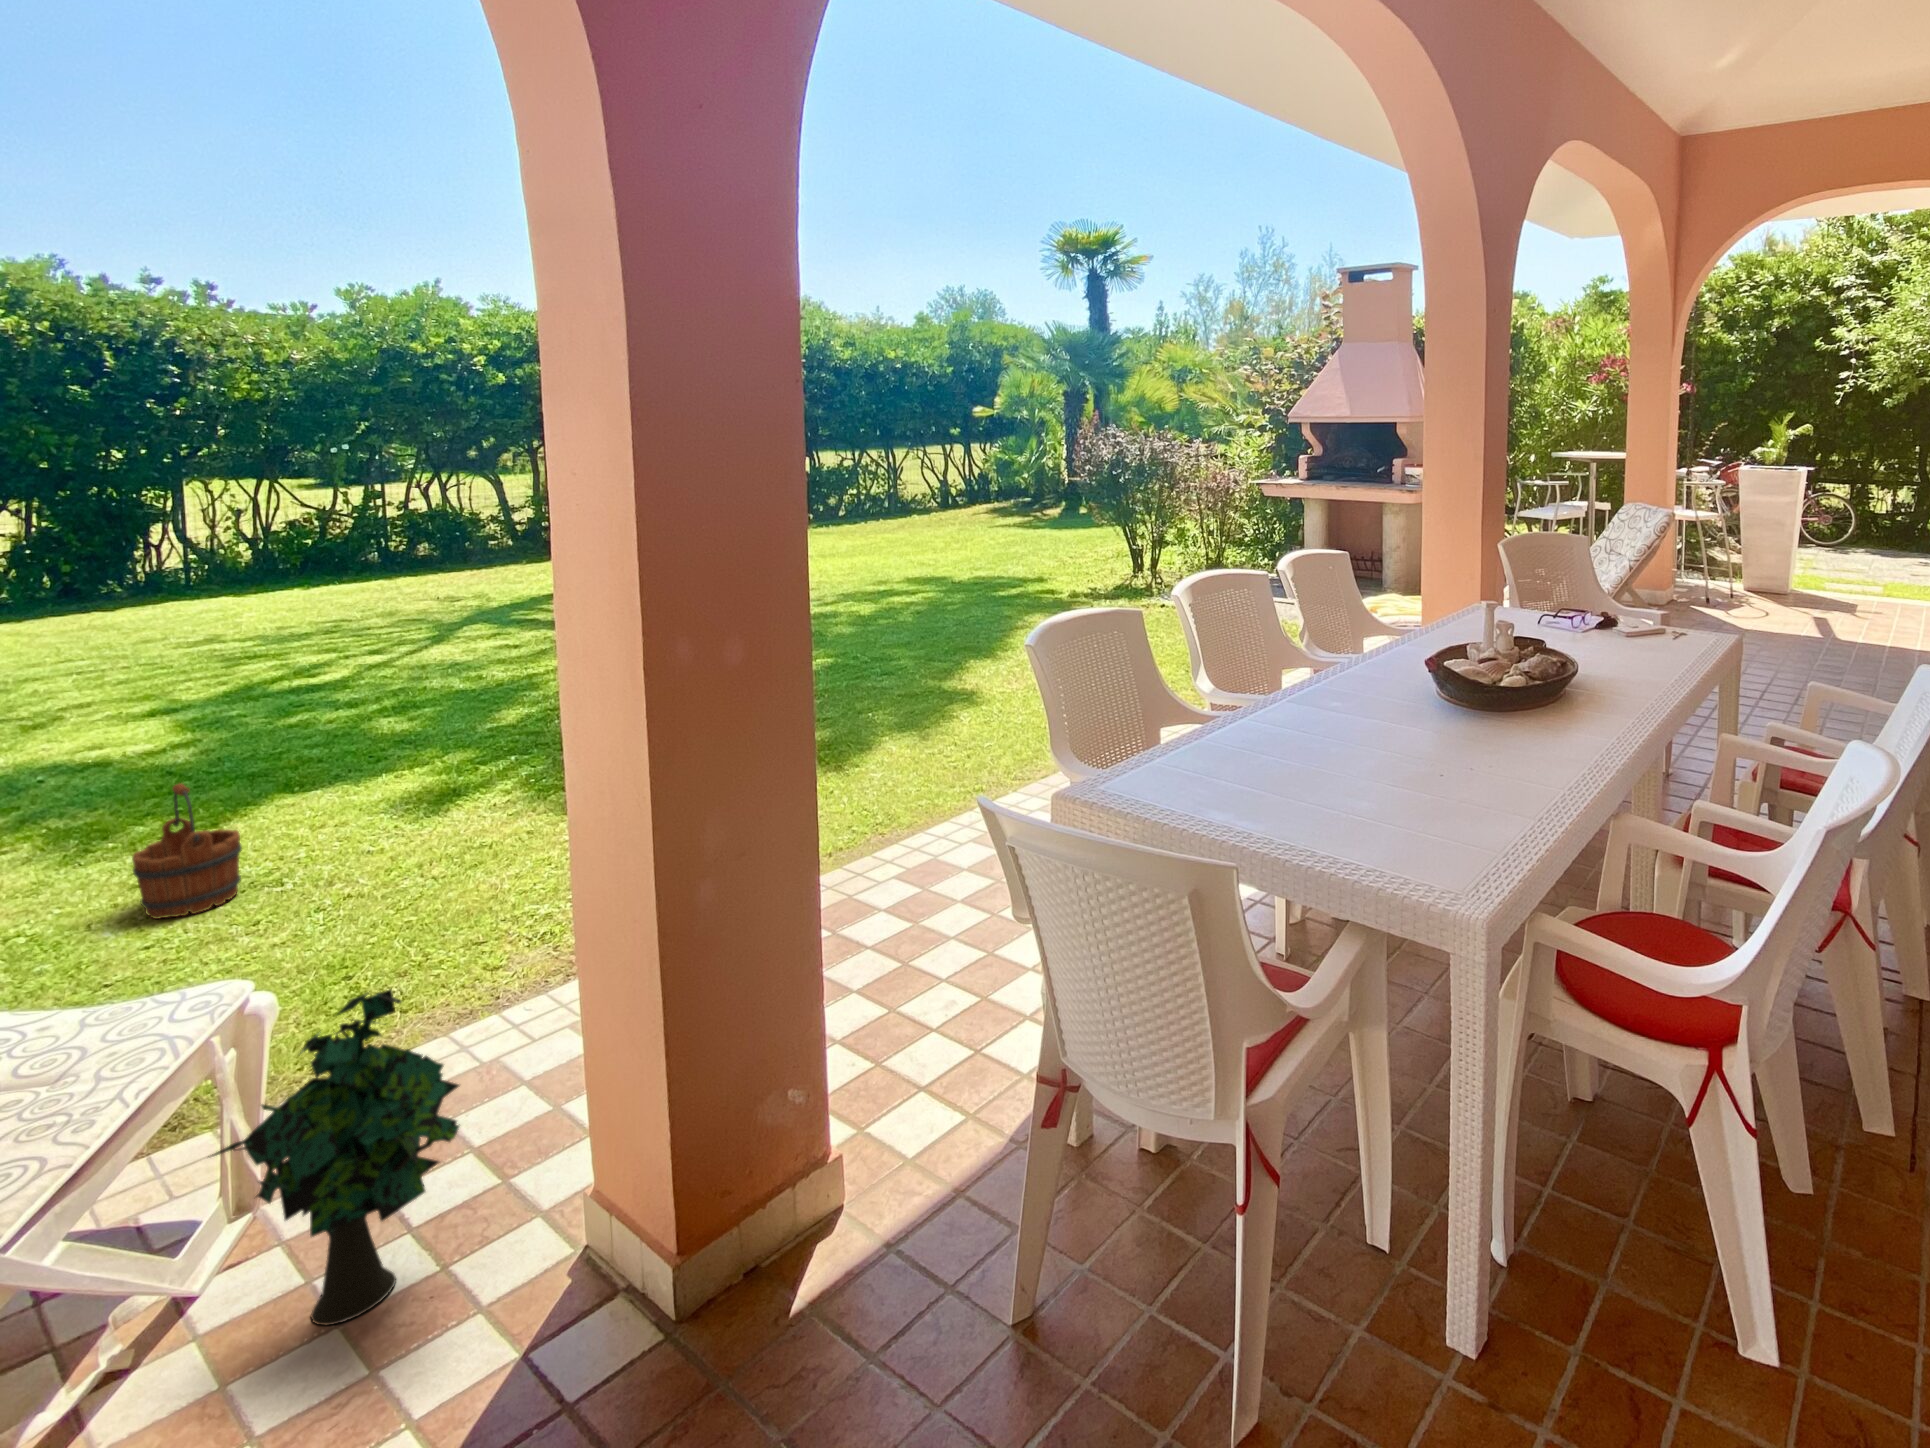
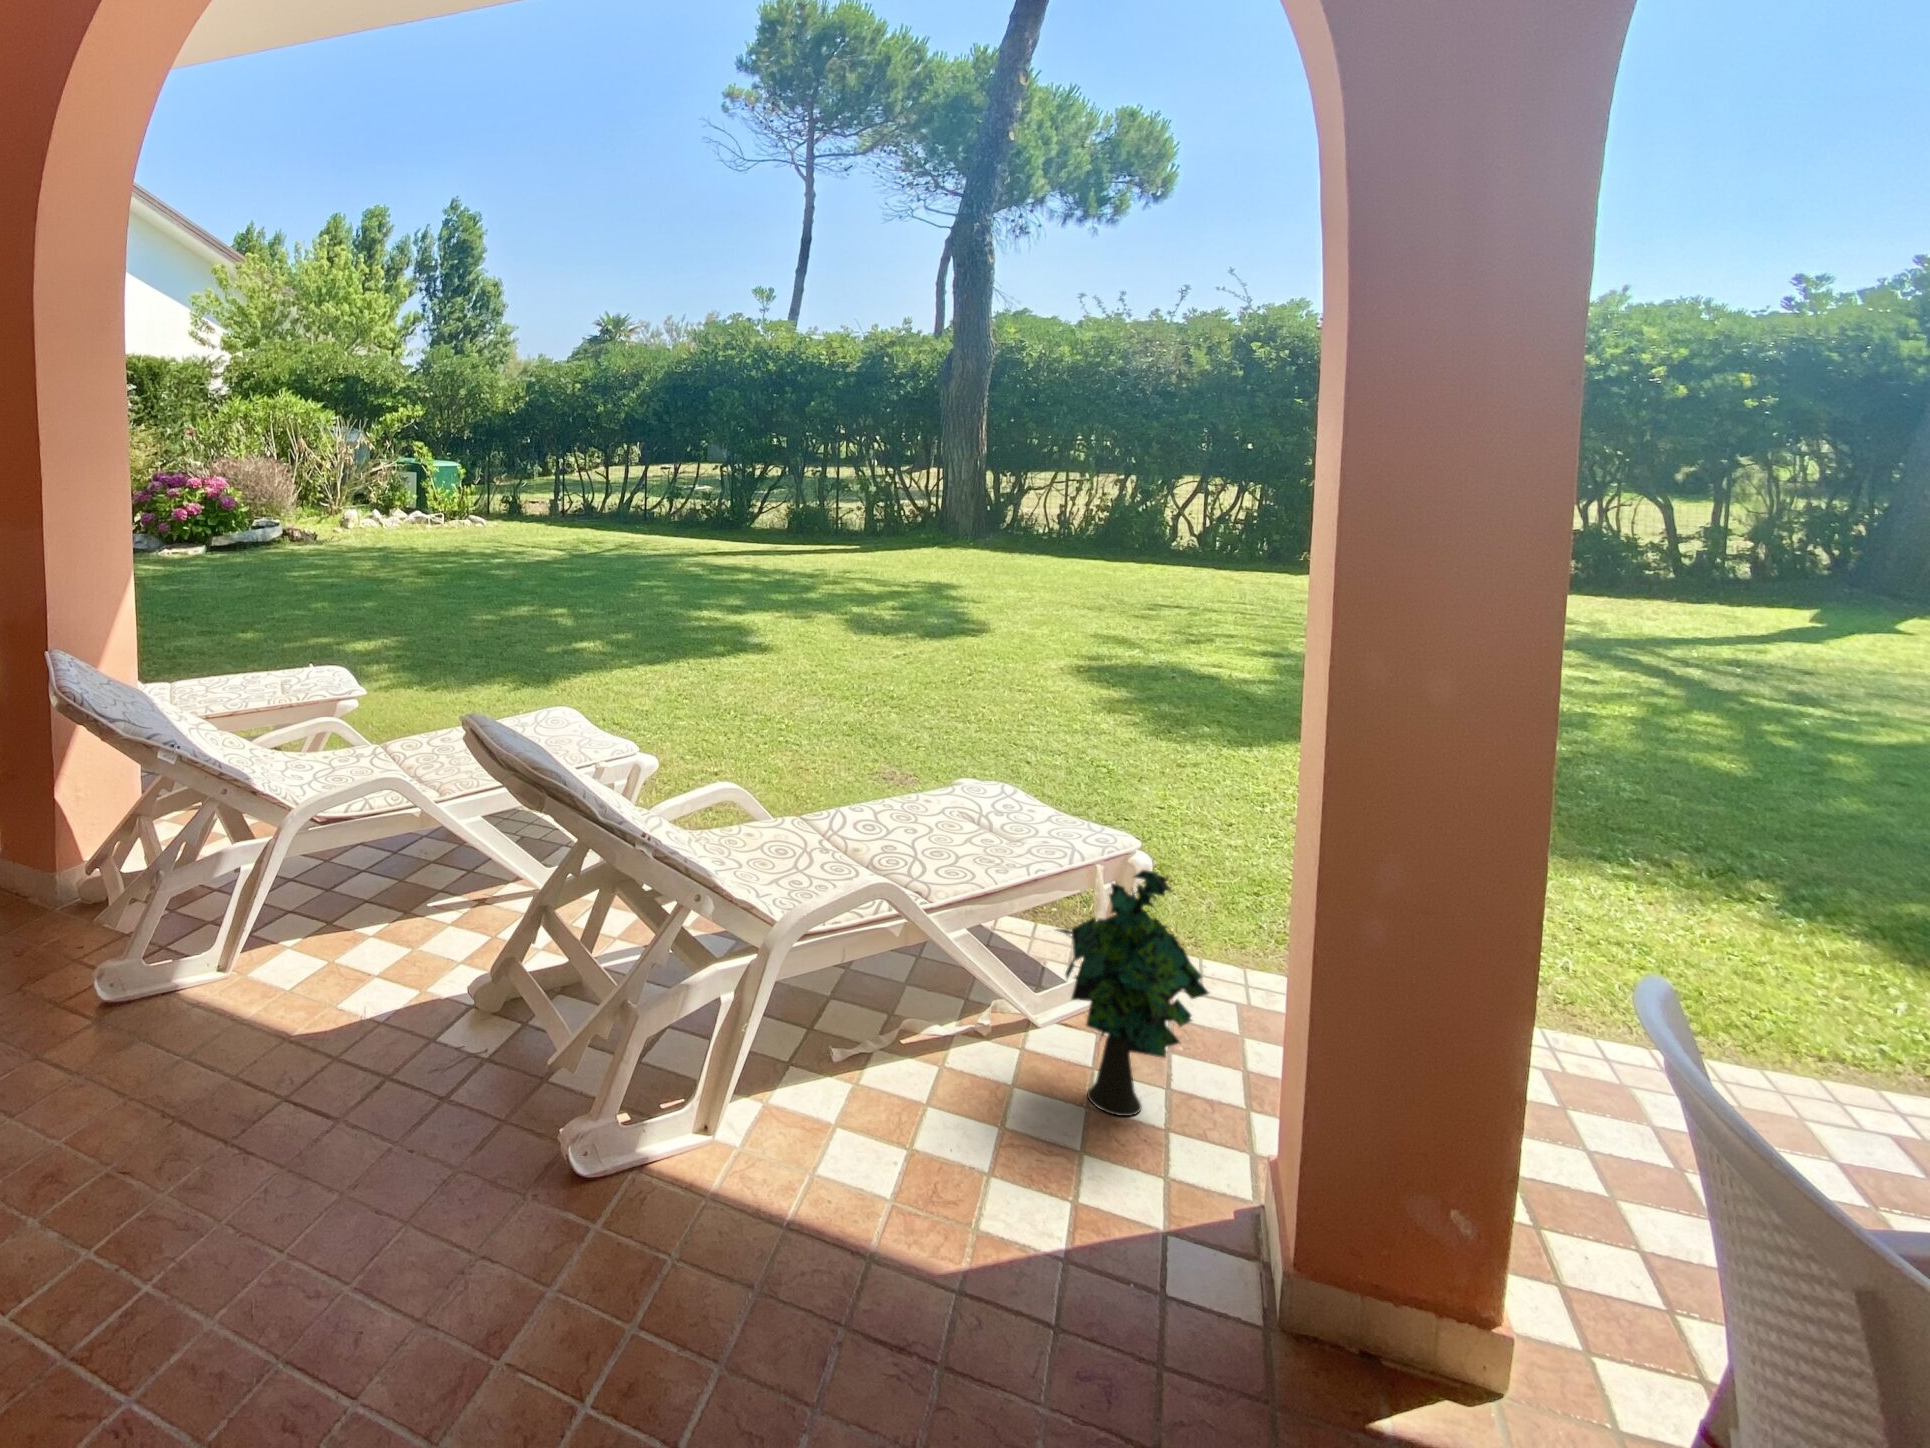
wooden bucket: present [132,784,242,919] -> none [1179,702,1245,807]

